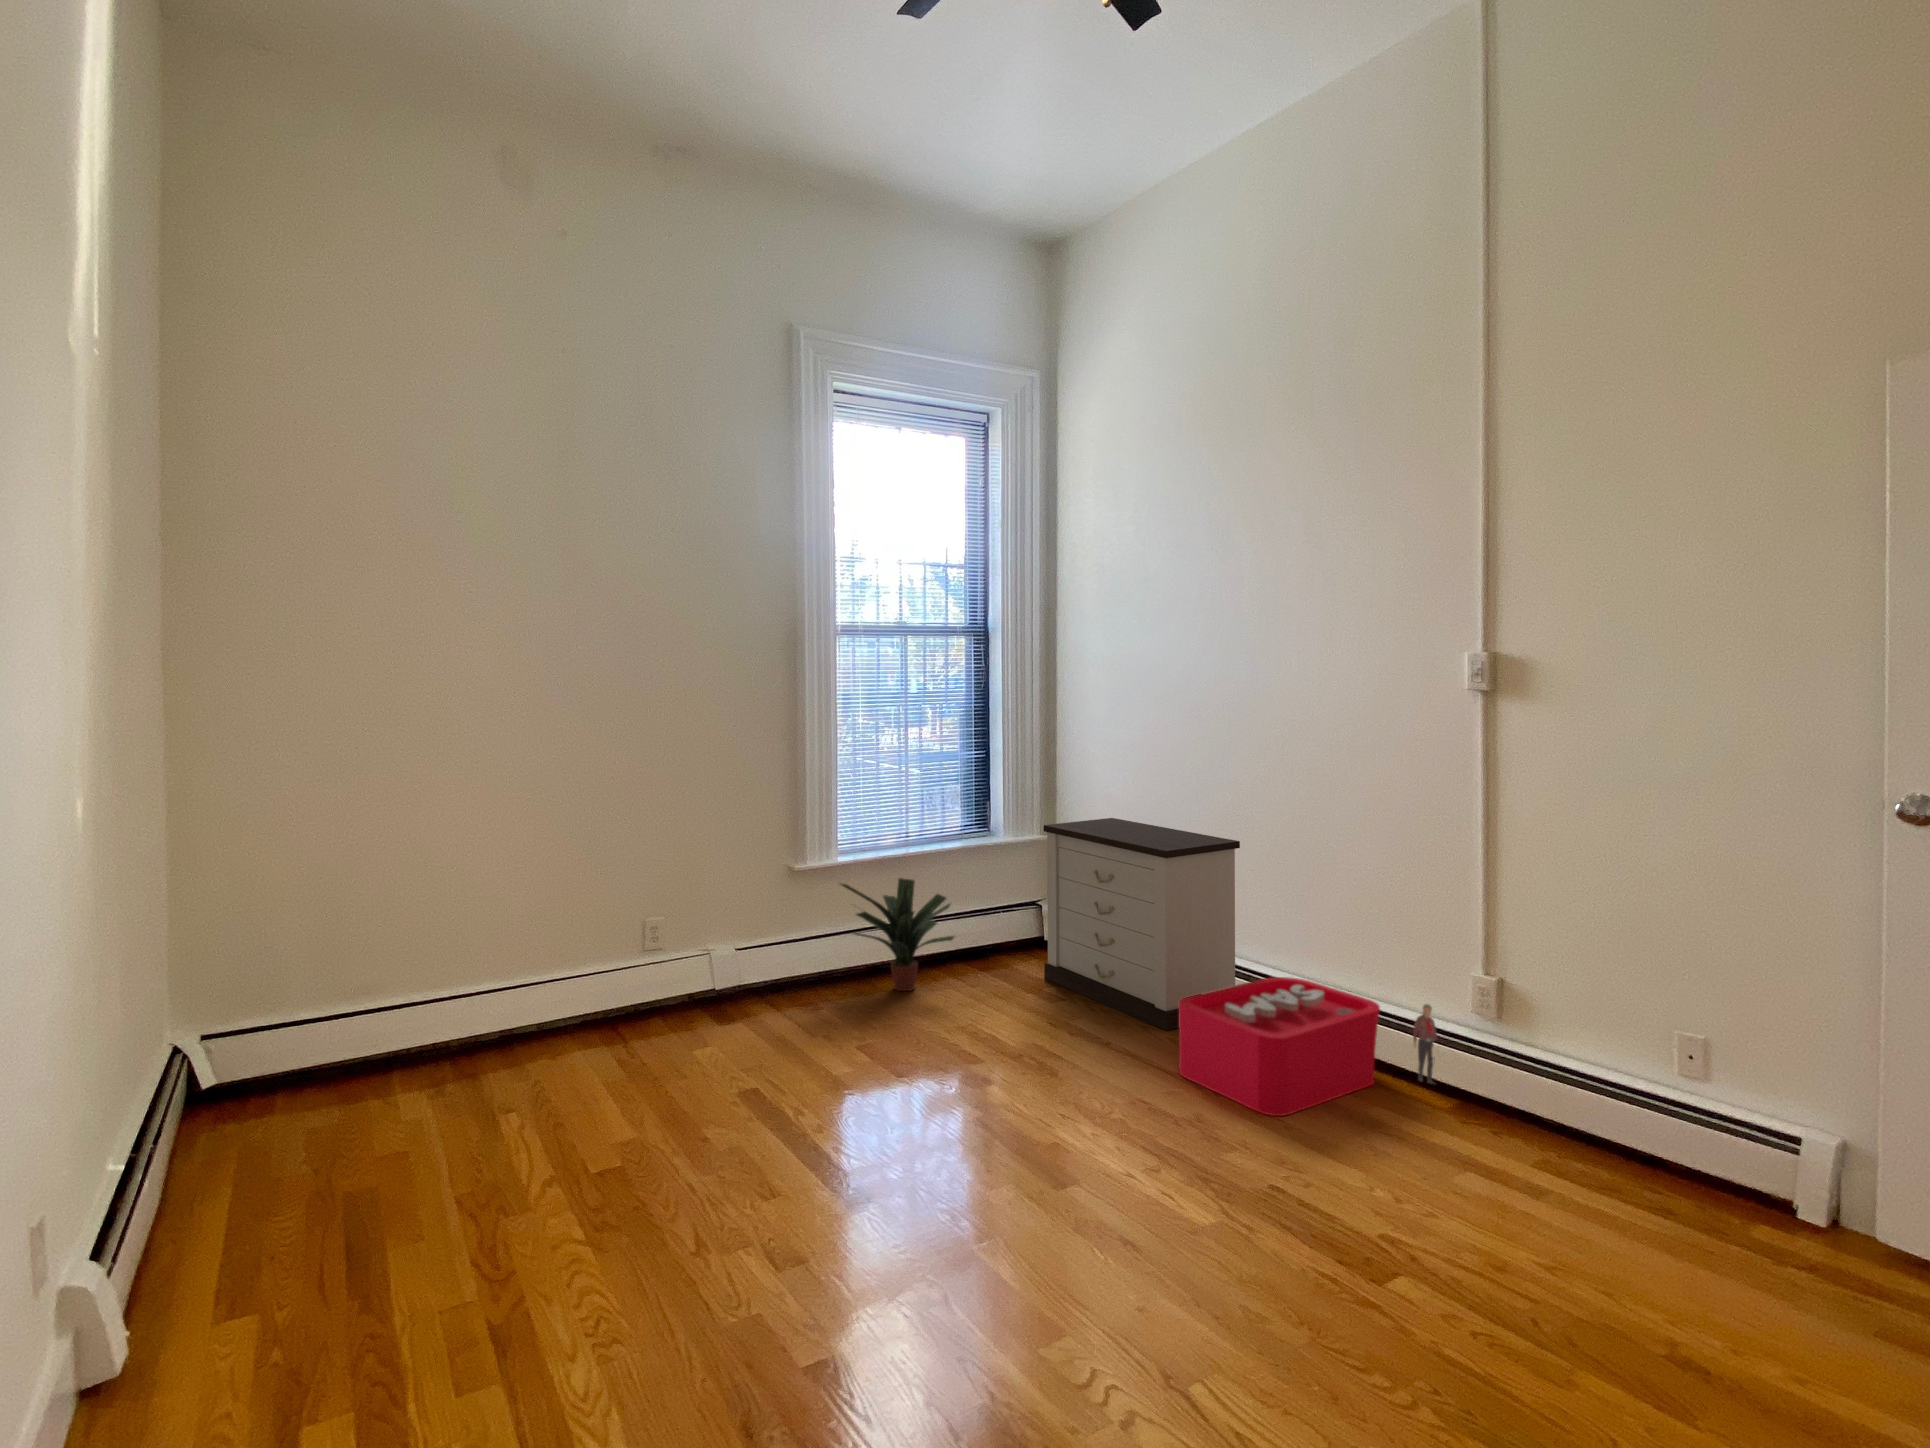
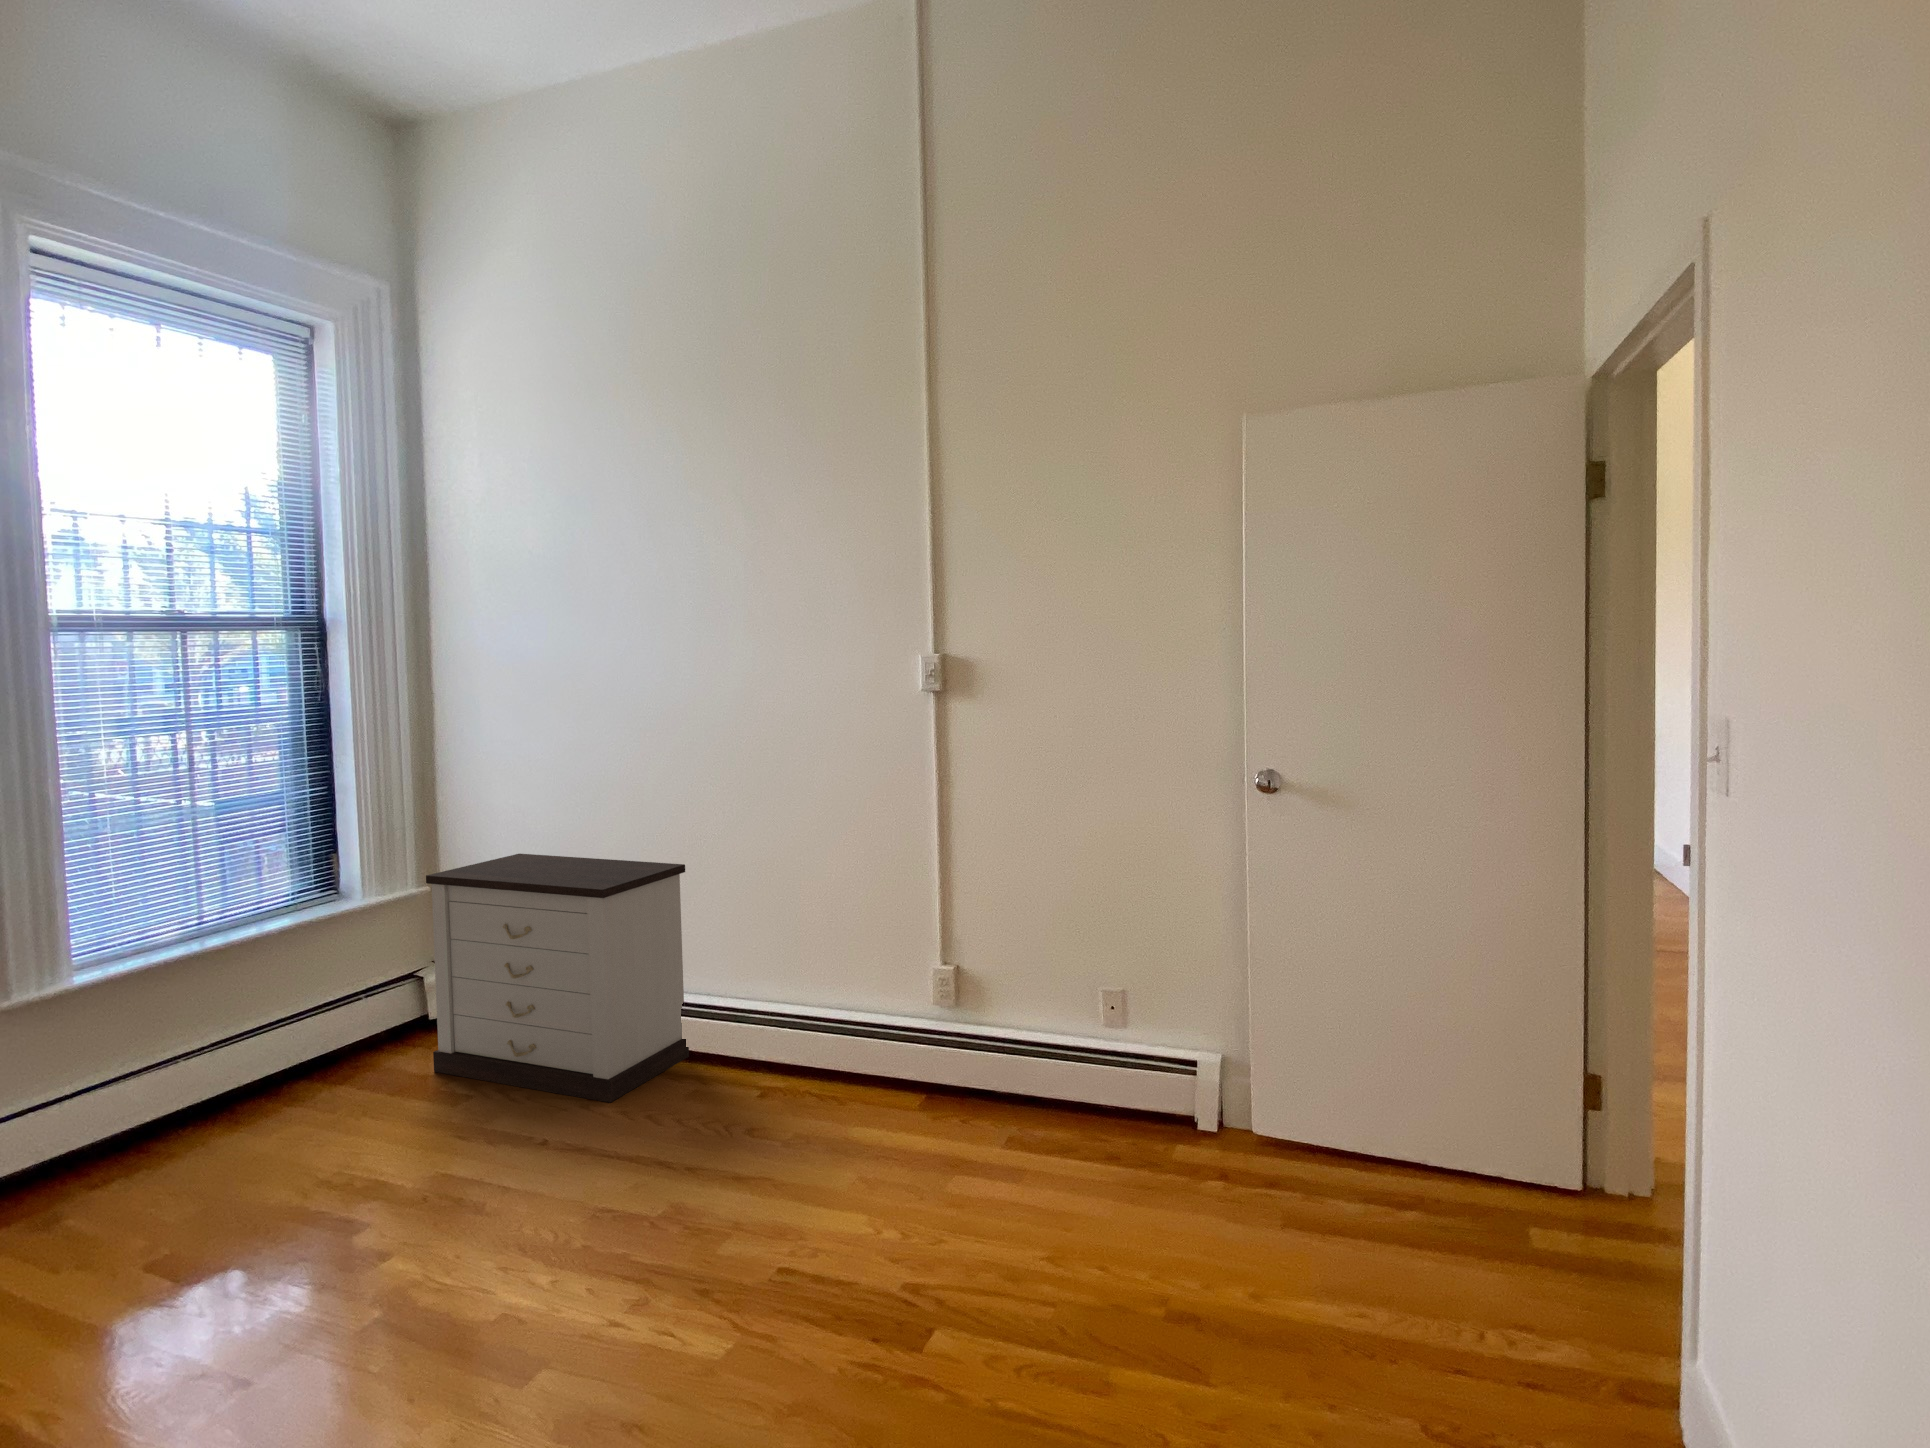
potted plant: present [841,878,954,991] -> none [63,980,294,1148]
storage bin: present [1179,977,1438,1116] -> none [633,1007,904,1178]

